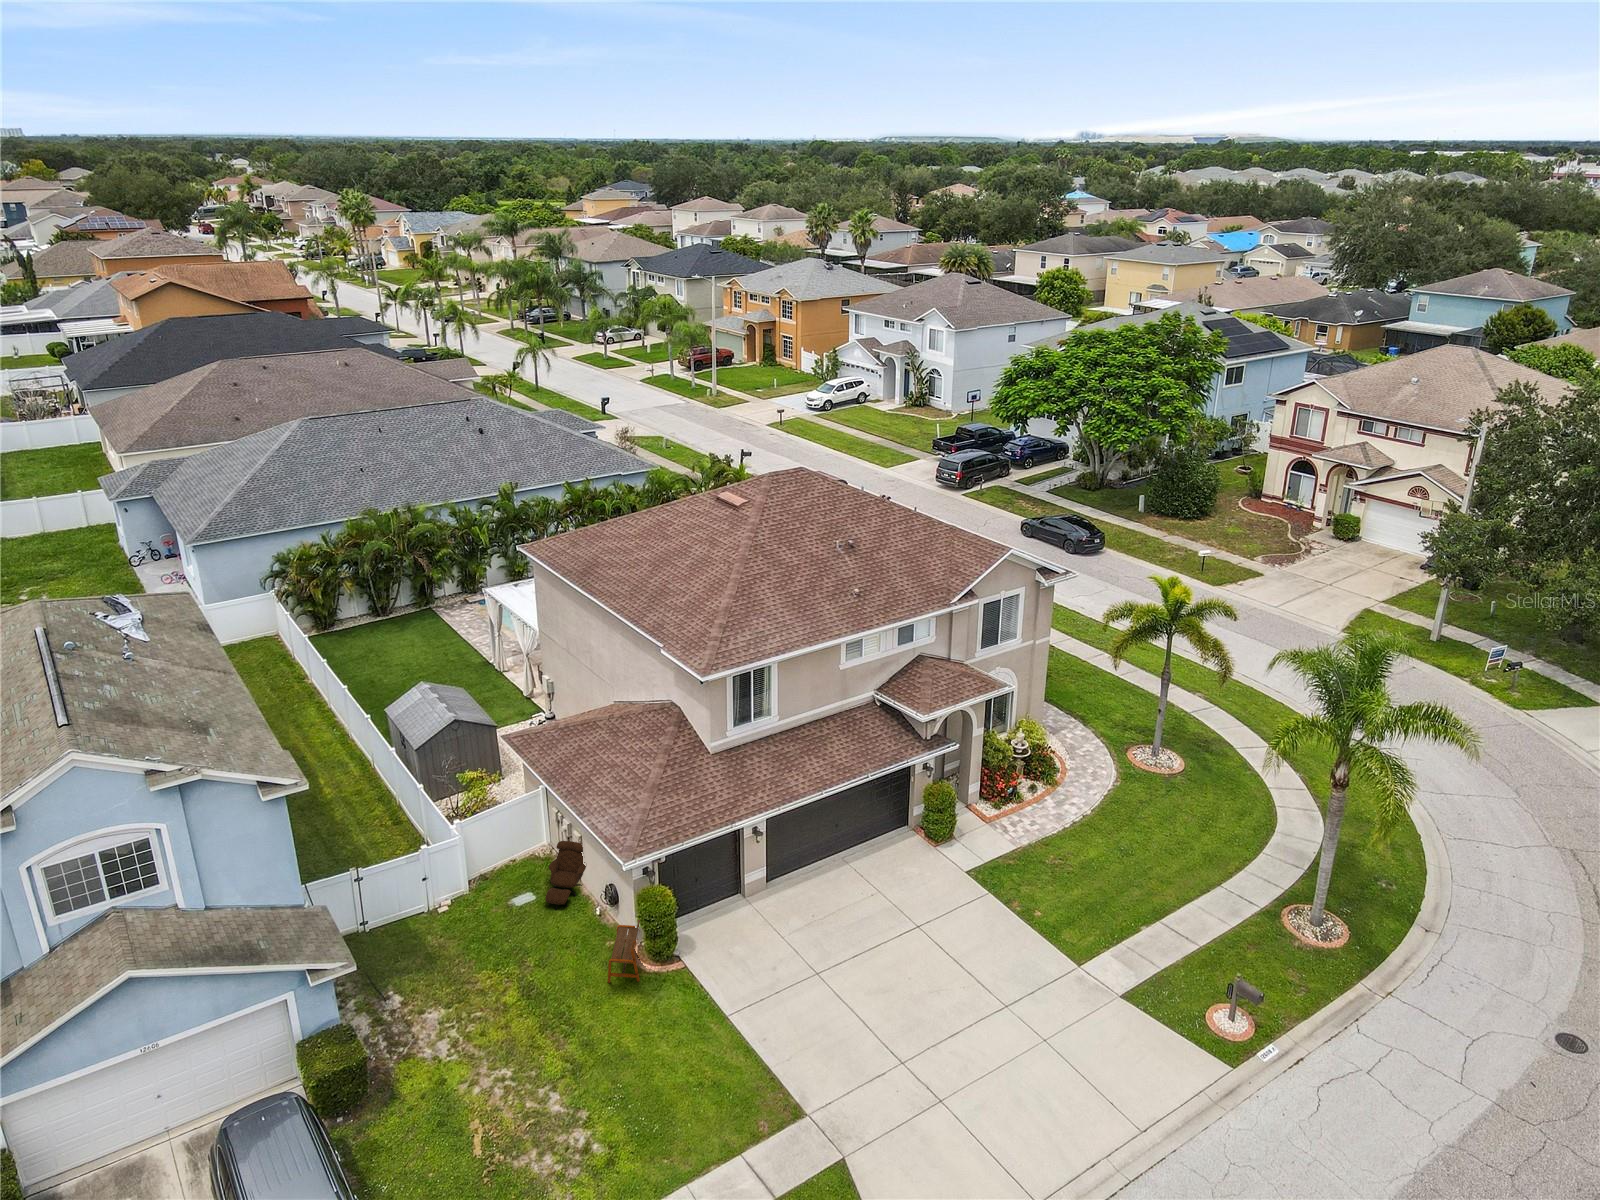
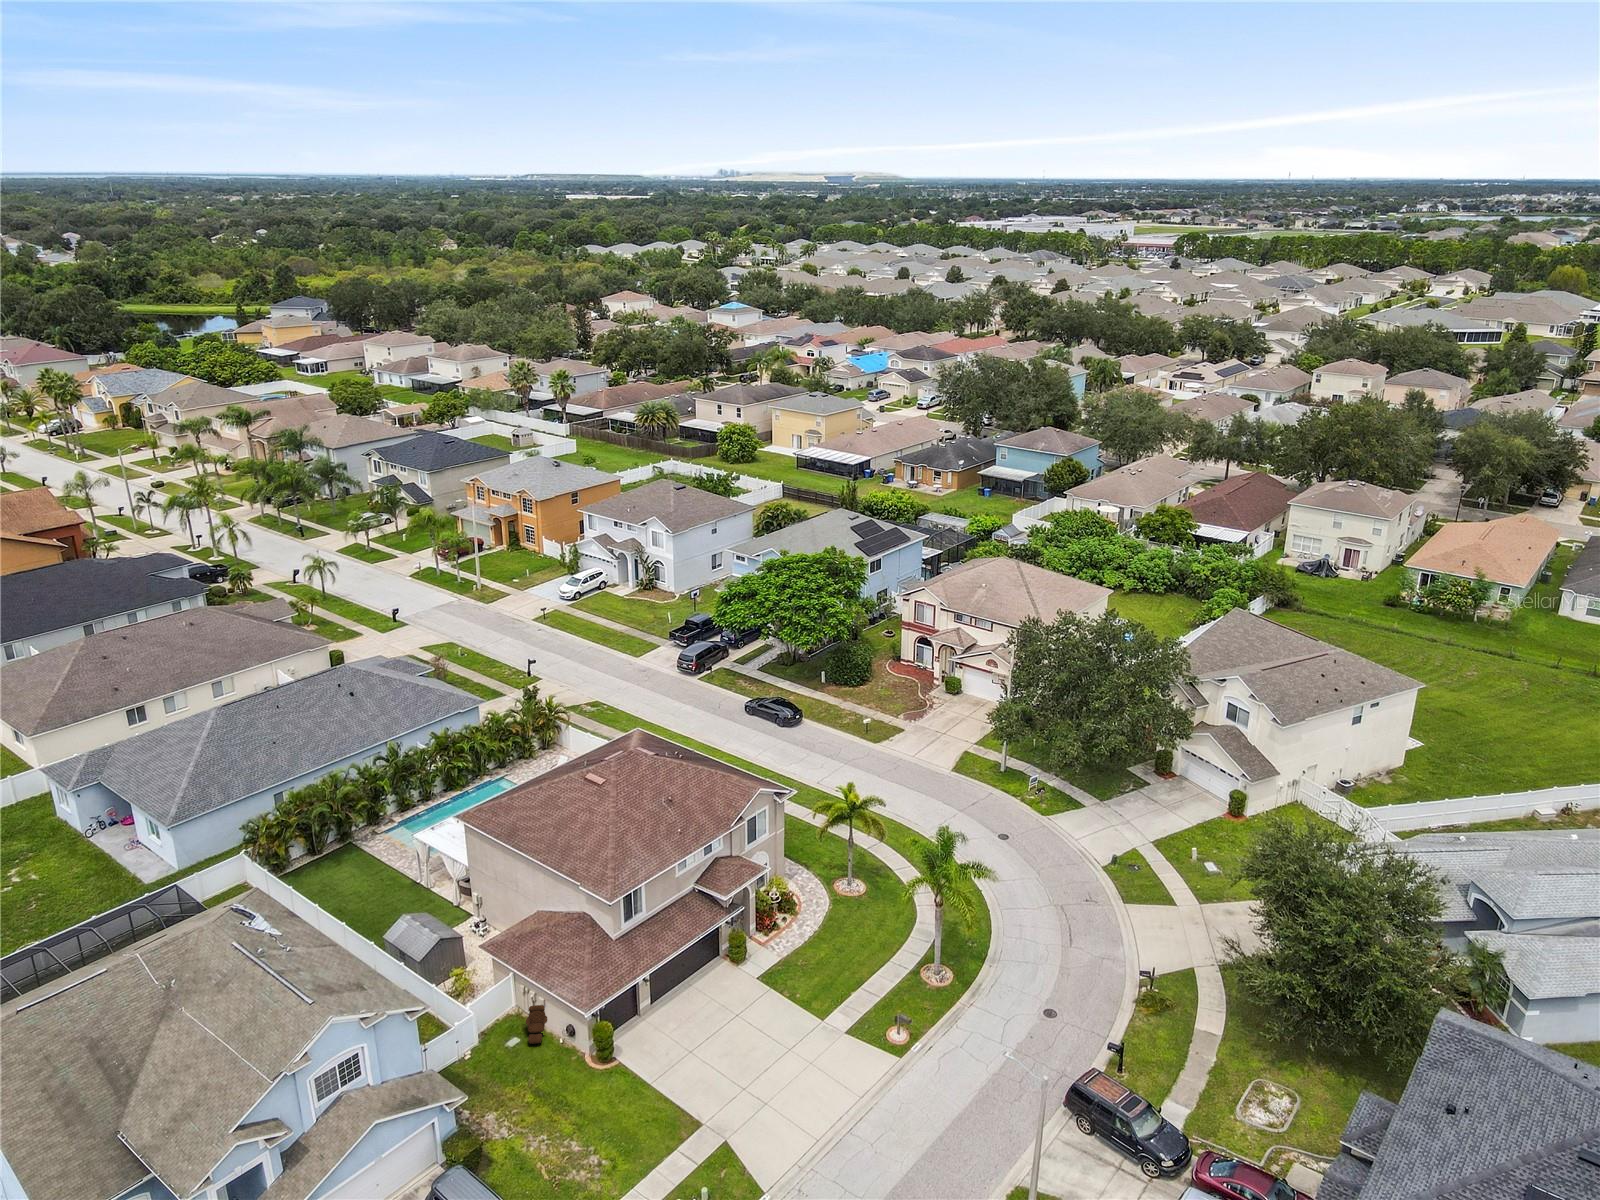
bench: present [608,920,640,983] -> none [578,1038,598,1081]

